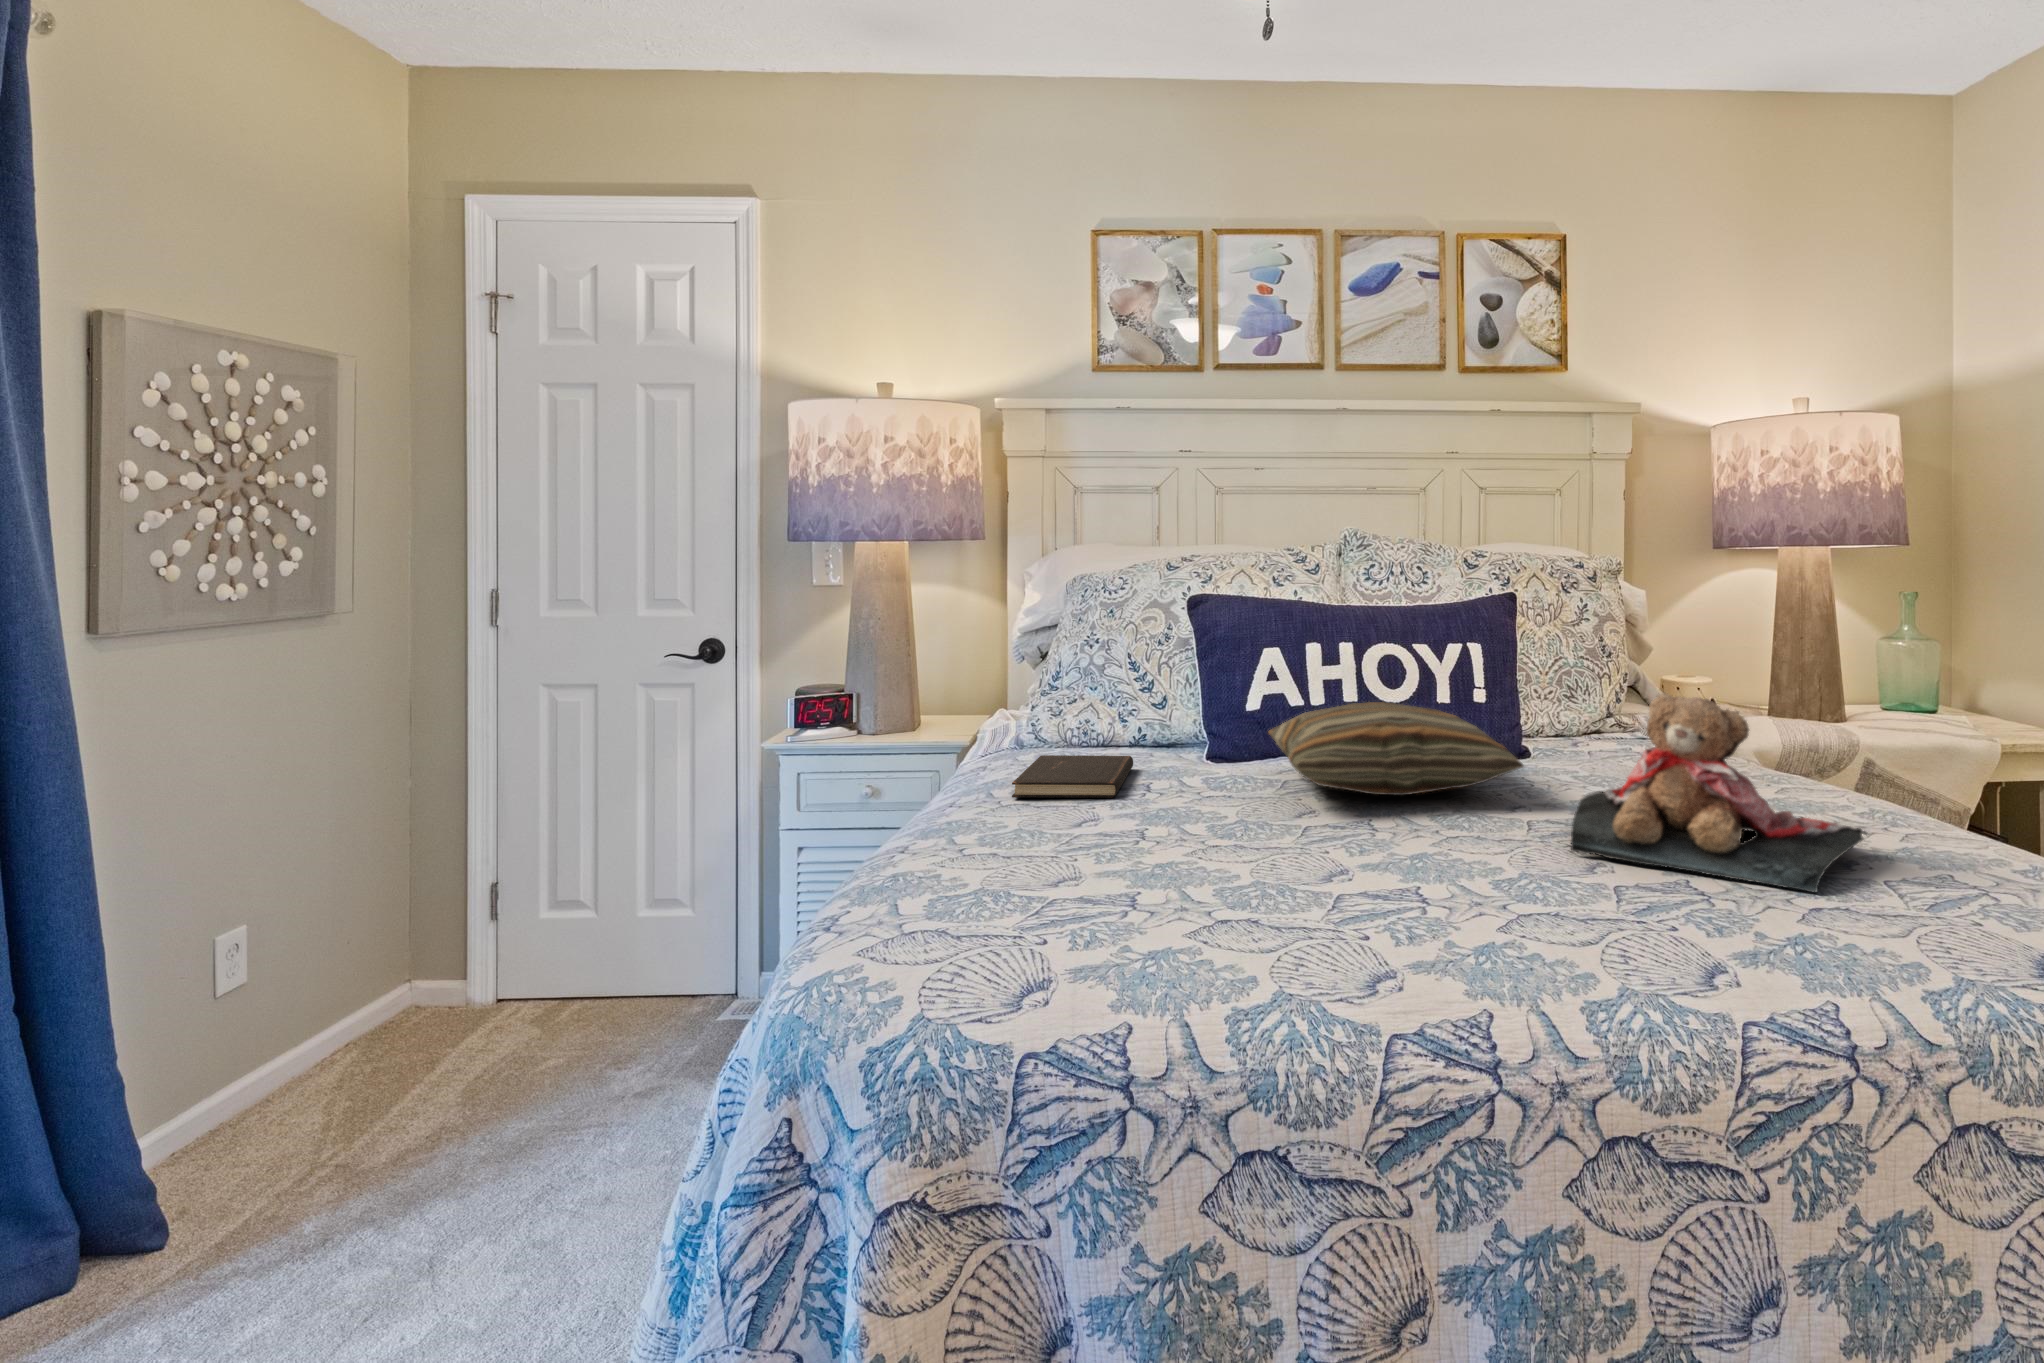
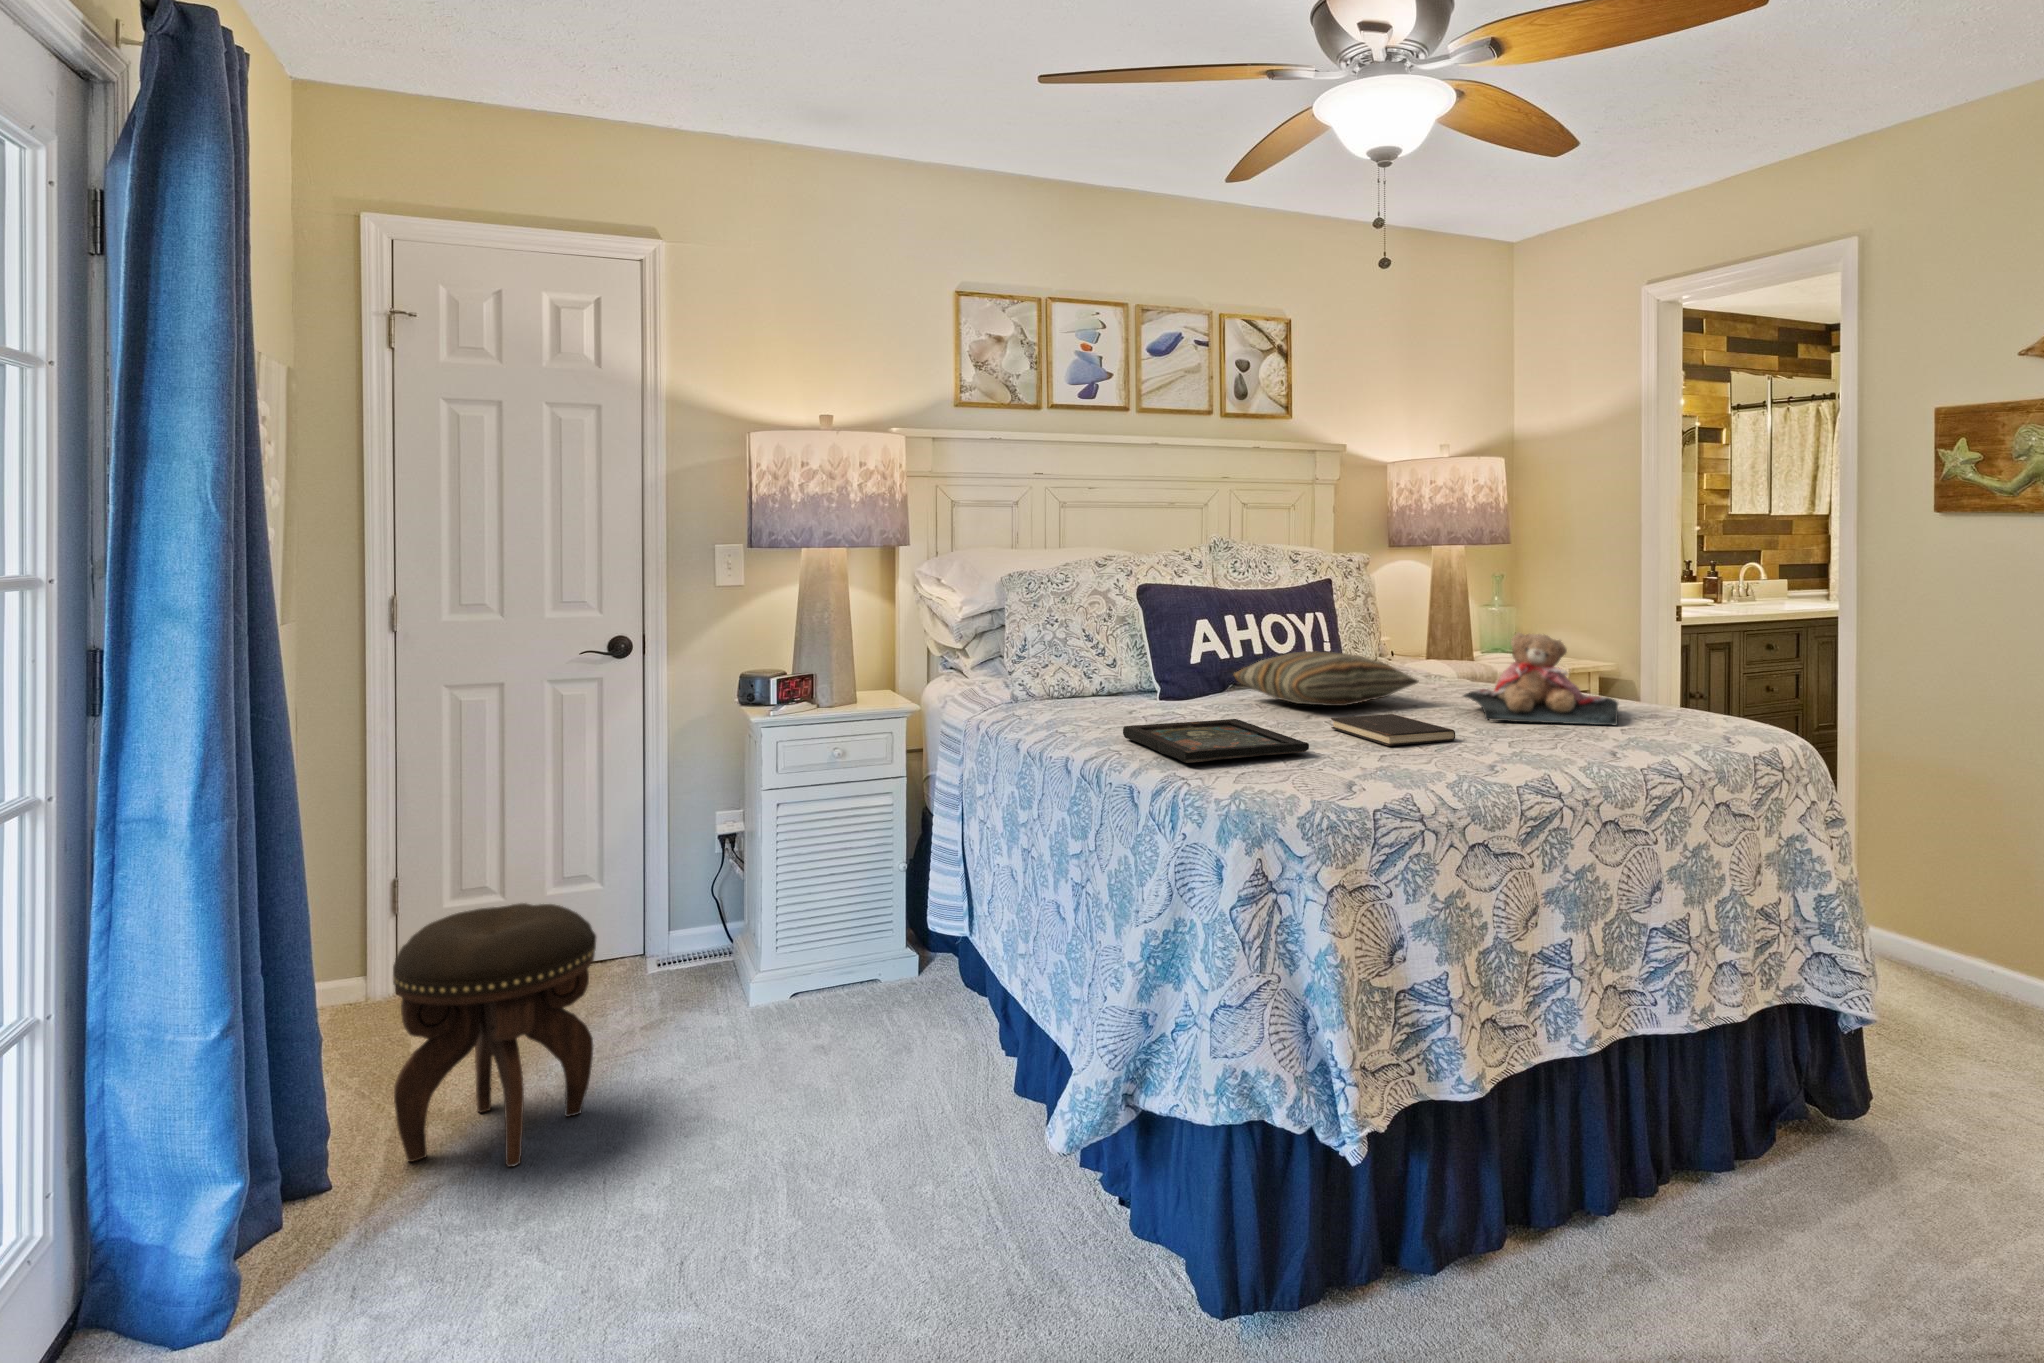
hardcover book: present [1012,755,1133,798] -> present [1331,714,1455,746]
tray: none [888,809,1153,894] -> present [1123,719,1309,763]
footstool: none [199,951,464,1282] -> present [393,903,596,1167]

